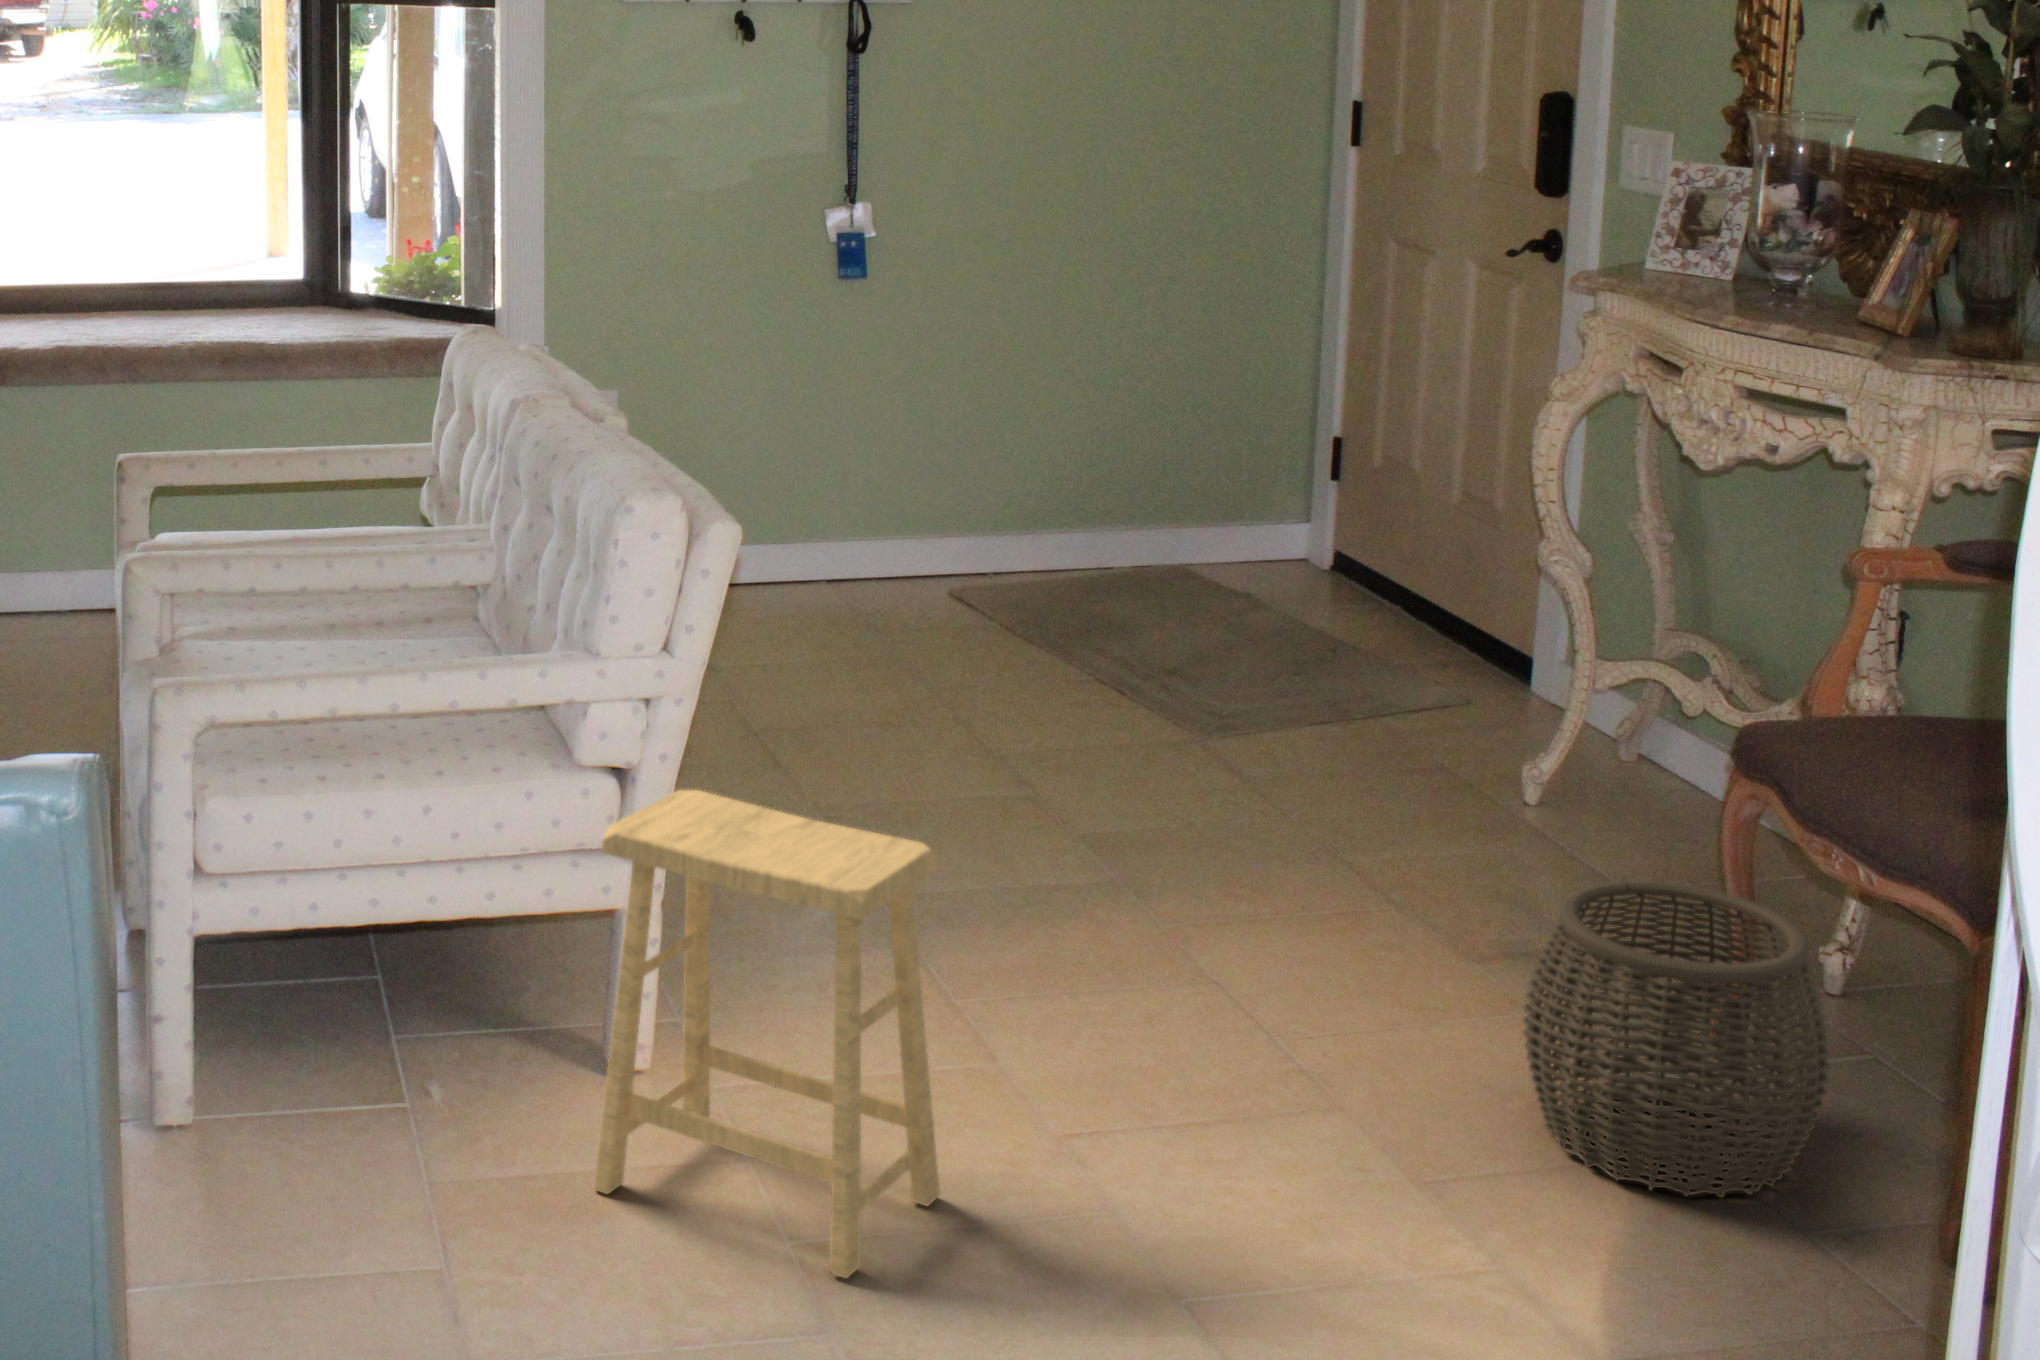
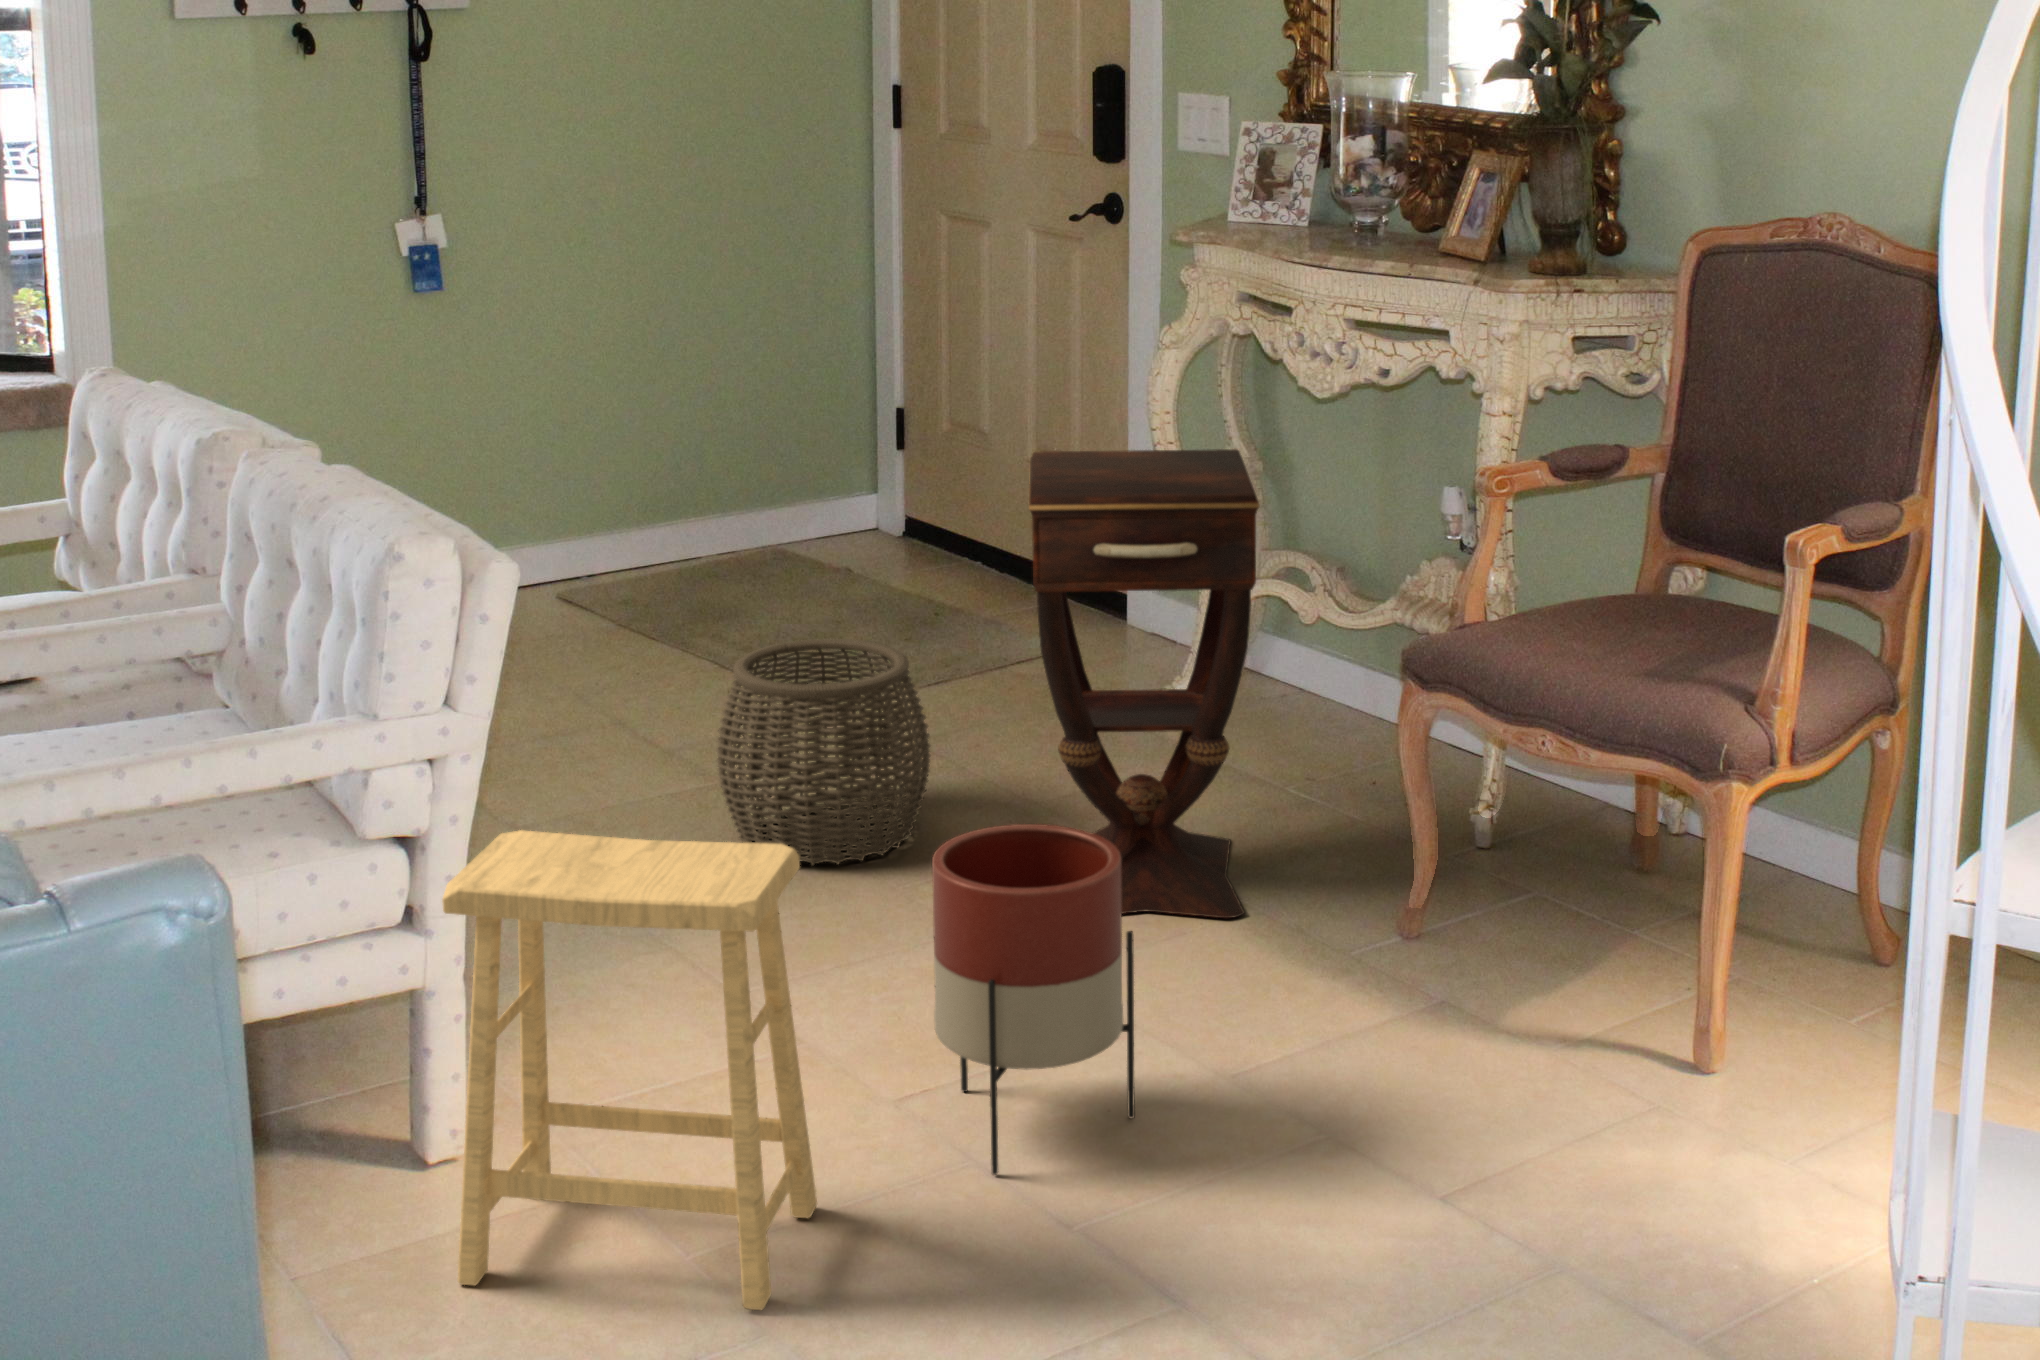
side table: none [1296,492,1577,1008] -> present [1029,449,1260,918]
planter: none [1090,864,1305,1208] -> present [932,824,1135,1175]
woven basket: present [1523,881,1831,1198] -> present [716,639,931,865]

